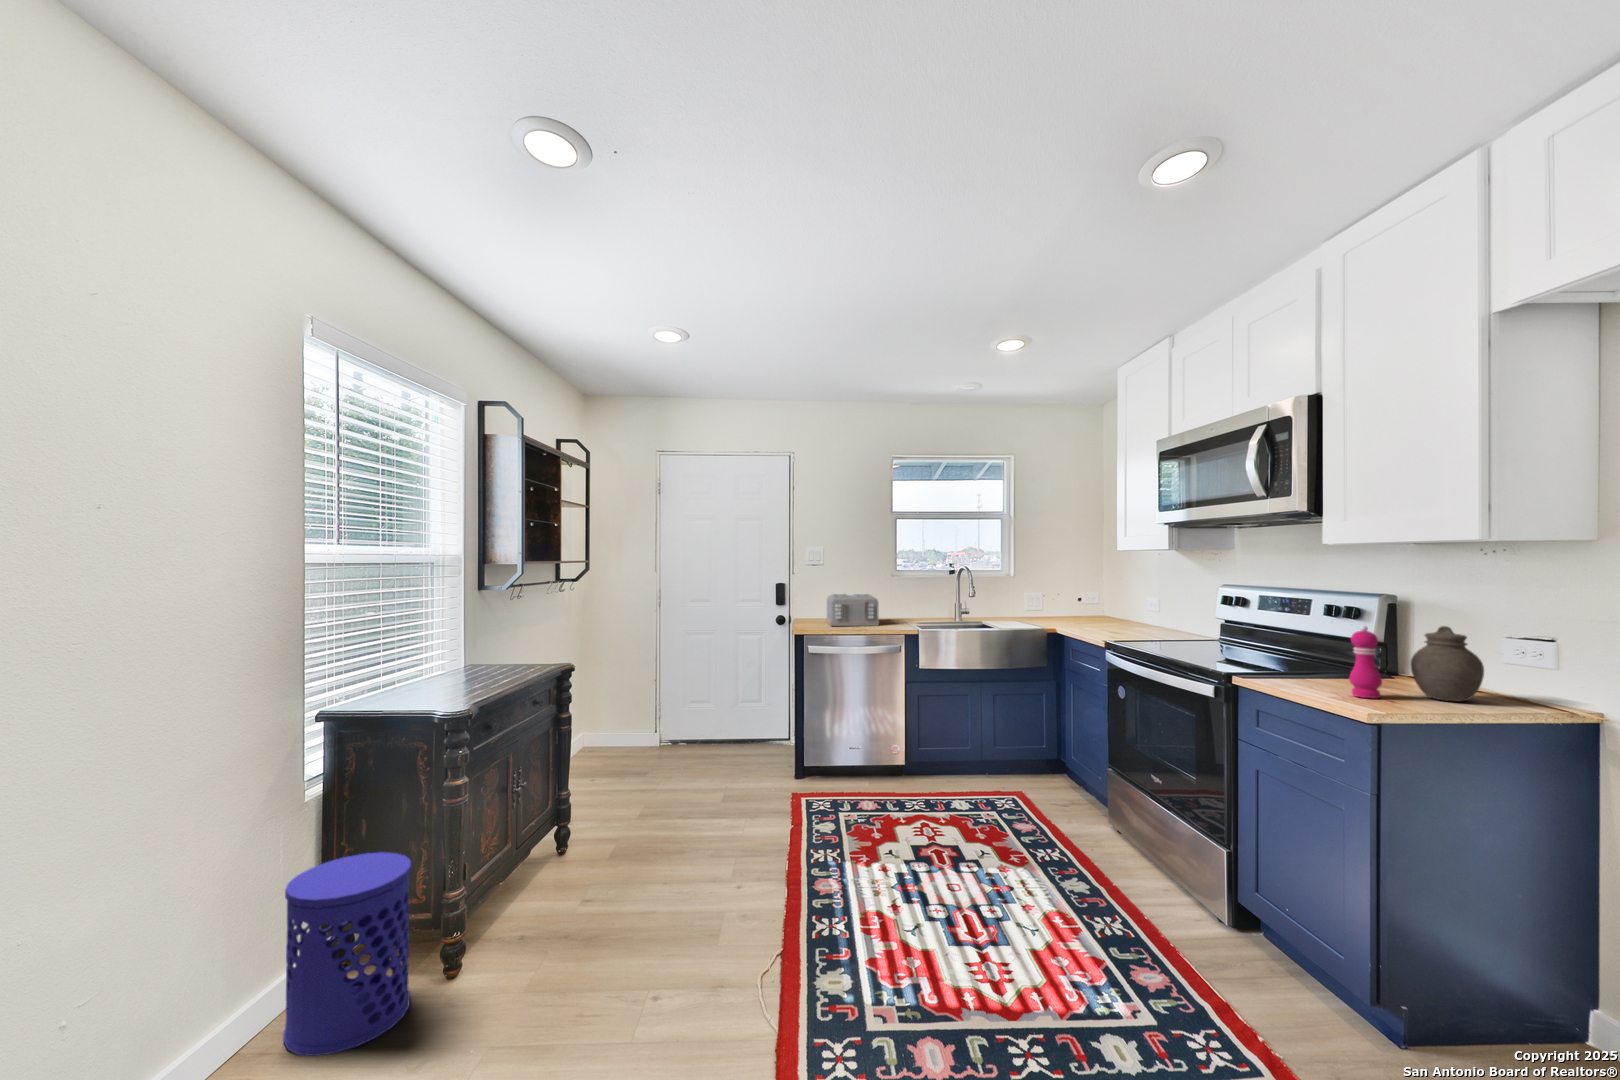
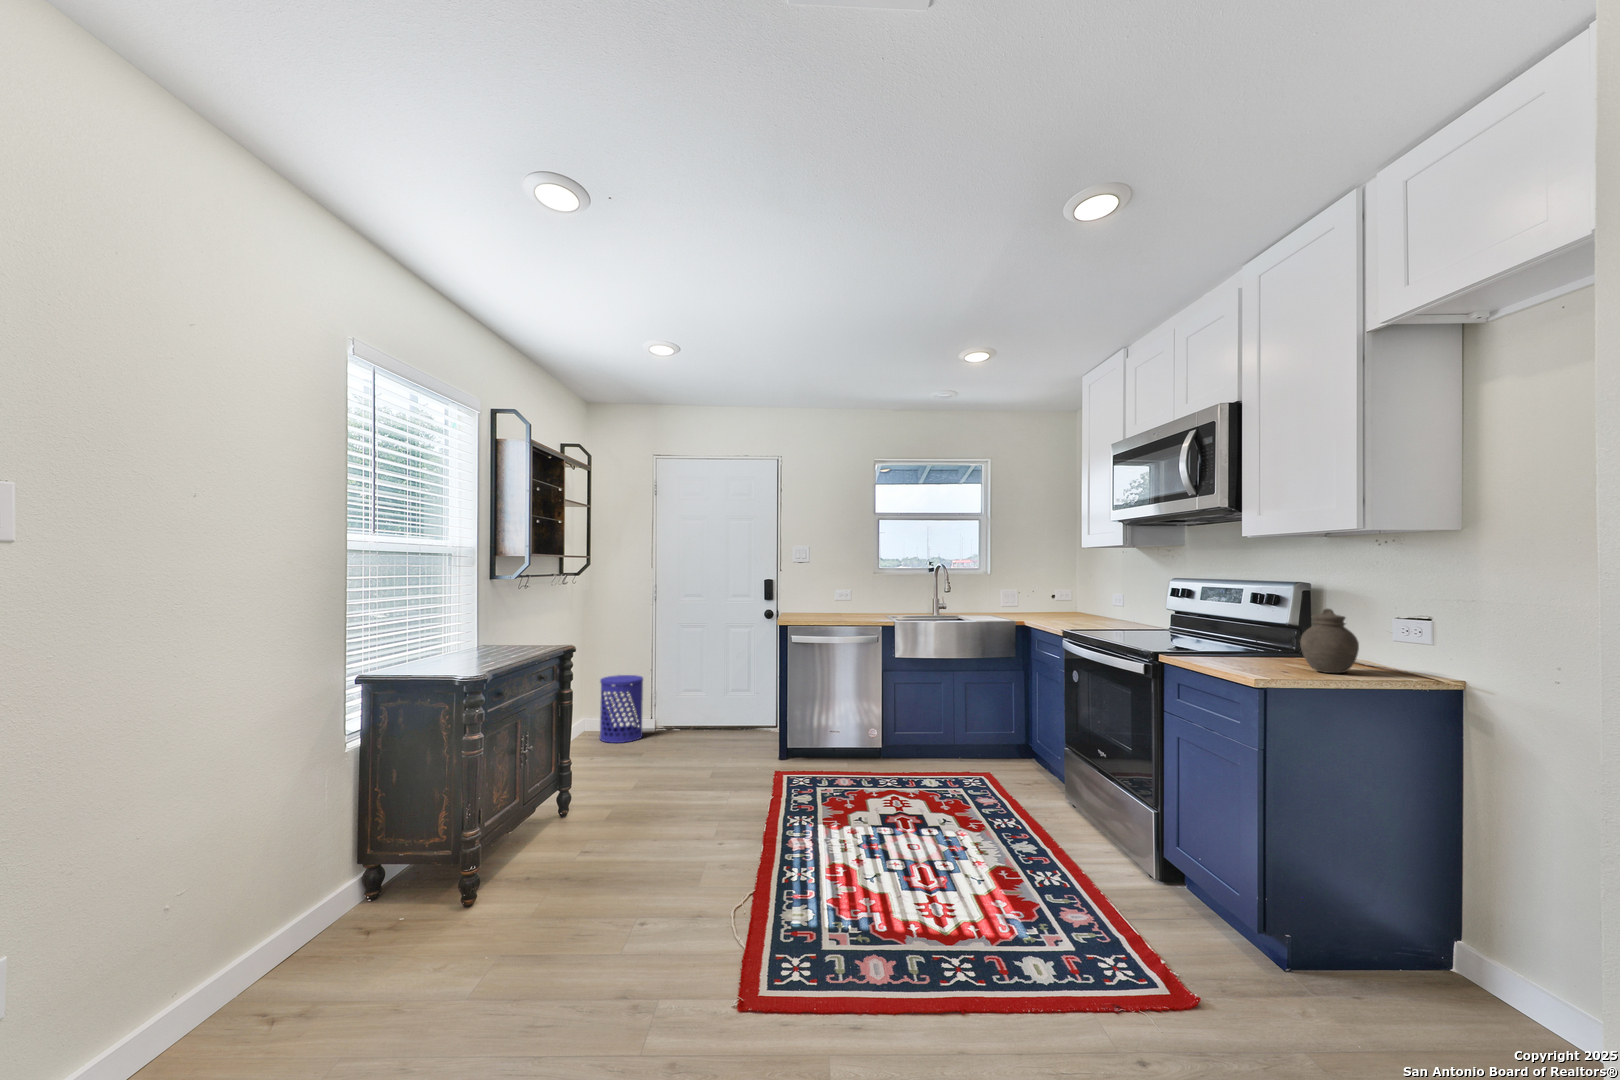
toaster: present [826,594,879,626] -> none [814,589,862,618]
pepper mill: present [1349,625,1382,698] -> none [1248,608,1275,671]
waste bin: present [283,852,411,1056] -> present [600,675,643,743]

